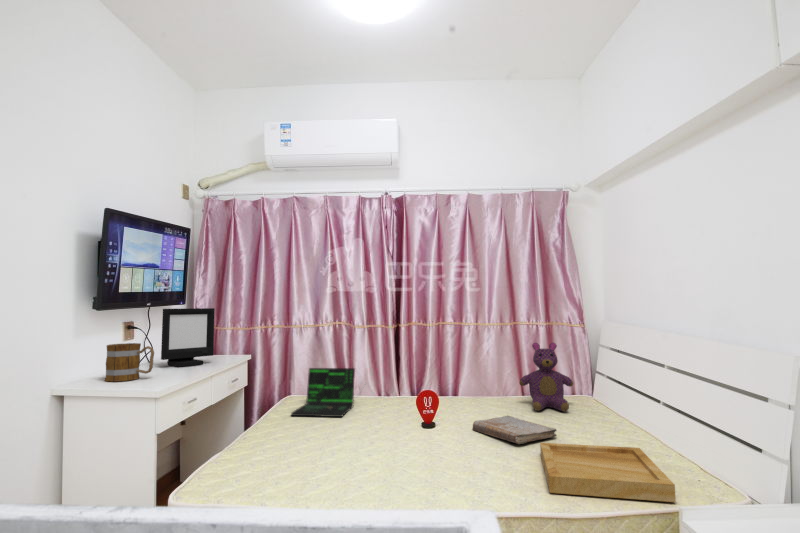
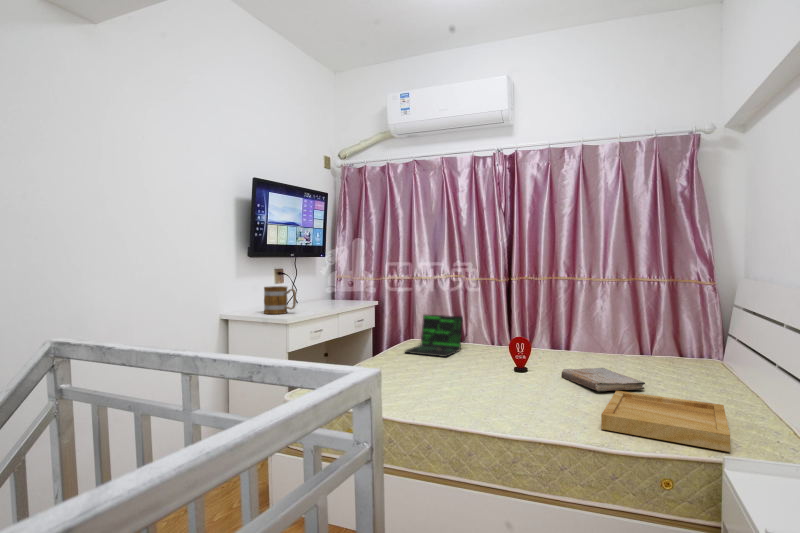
picture frame: present [161,308,215,367] -> none [305,261,345,307]
teddy bear: present [519,343,573,411] -> none [627,299,689,370]

